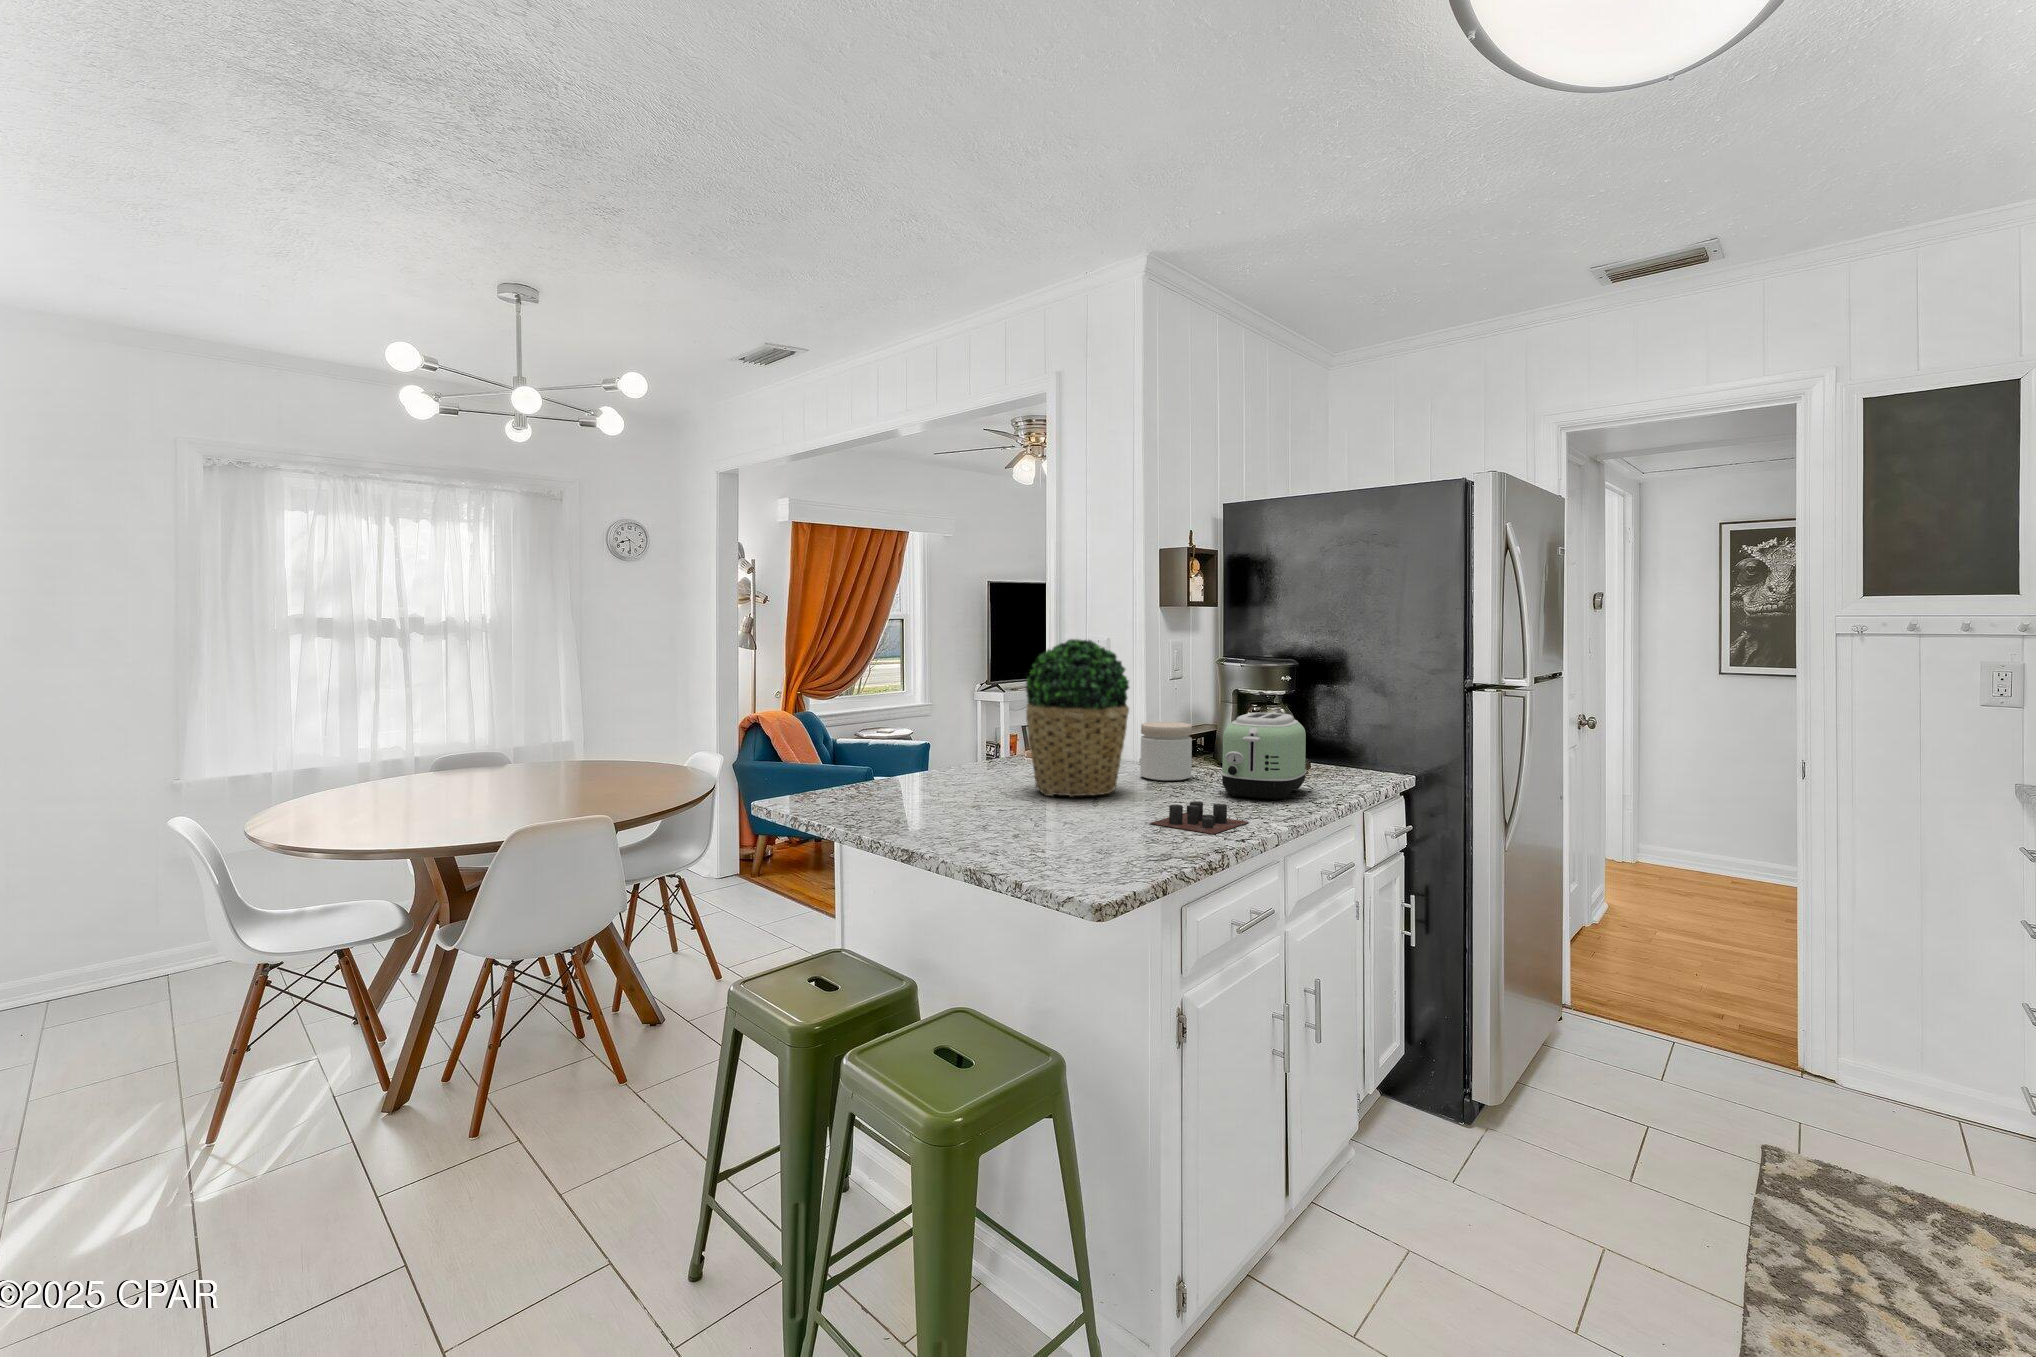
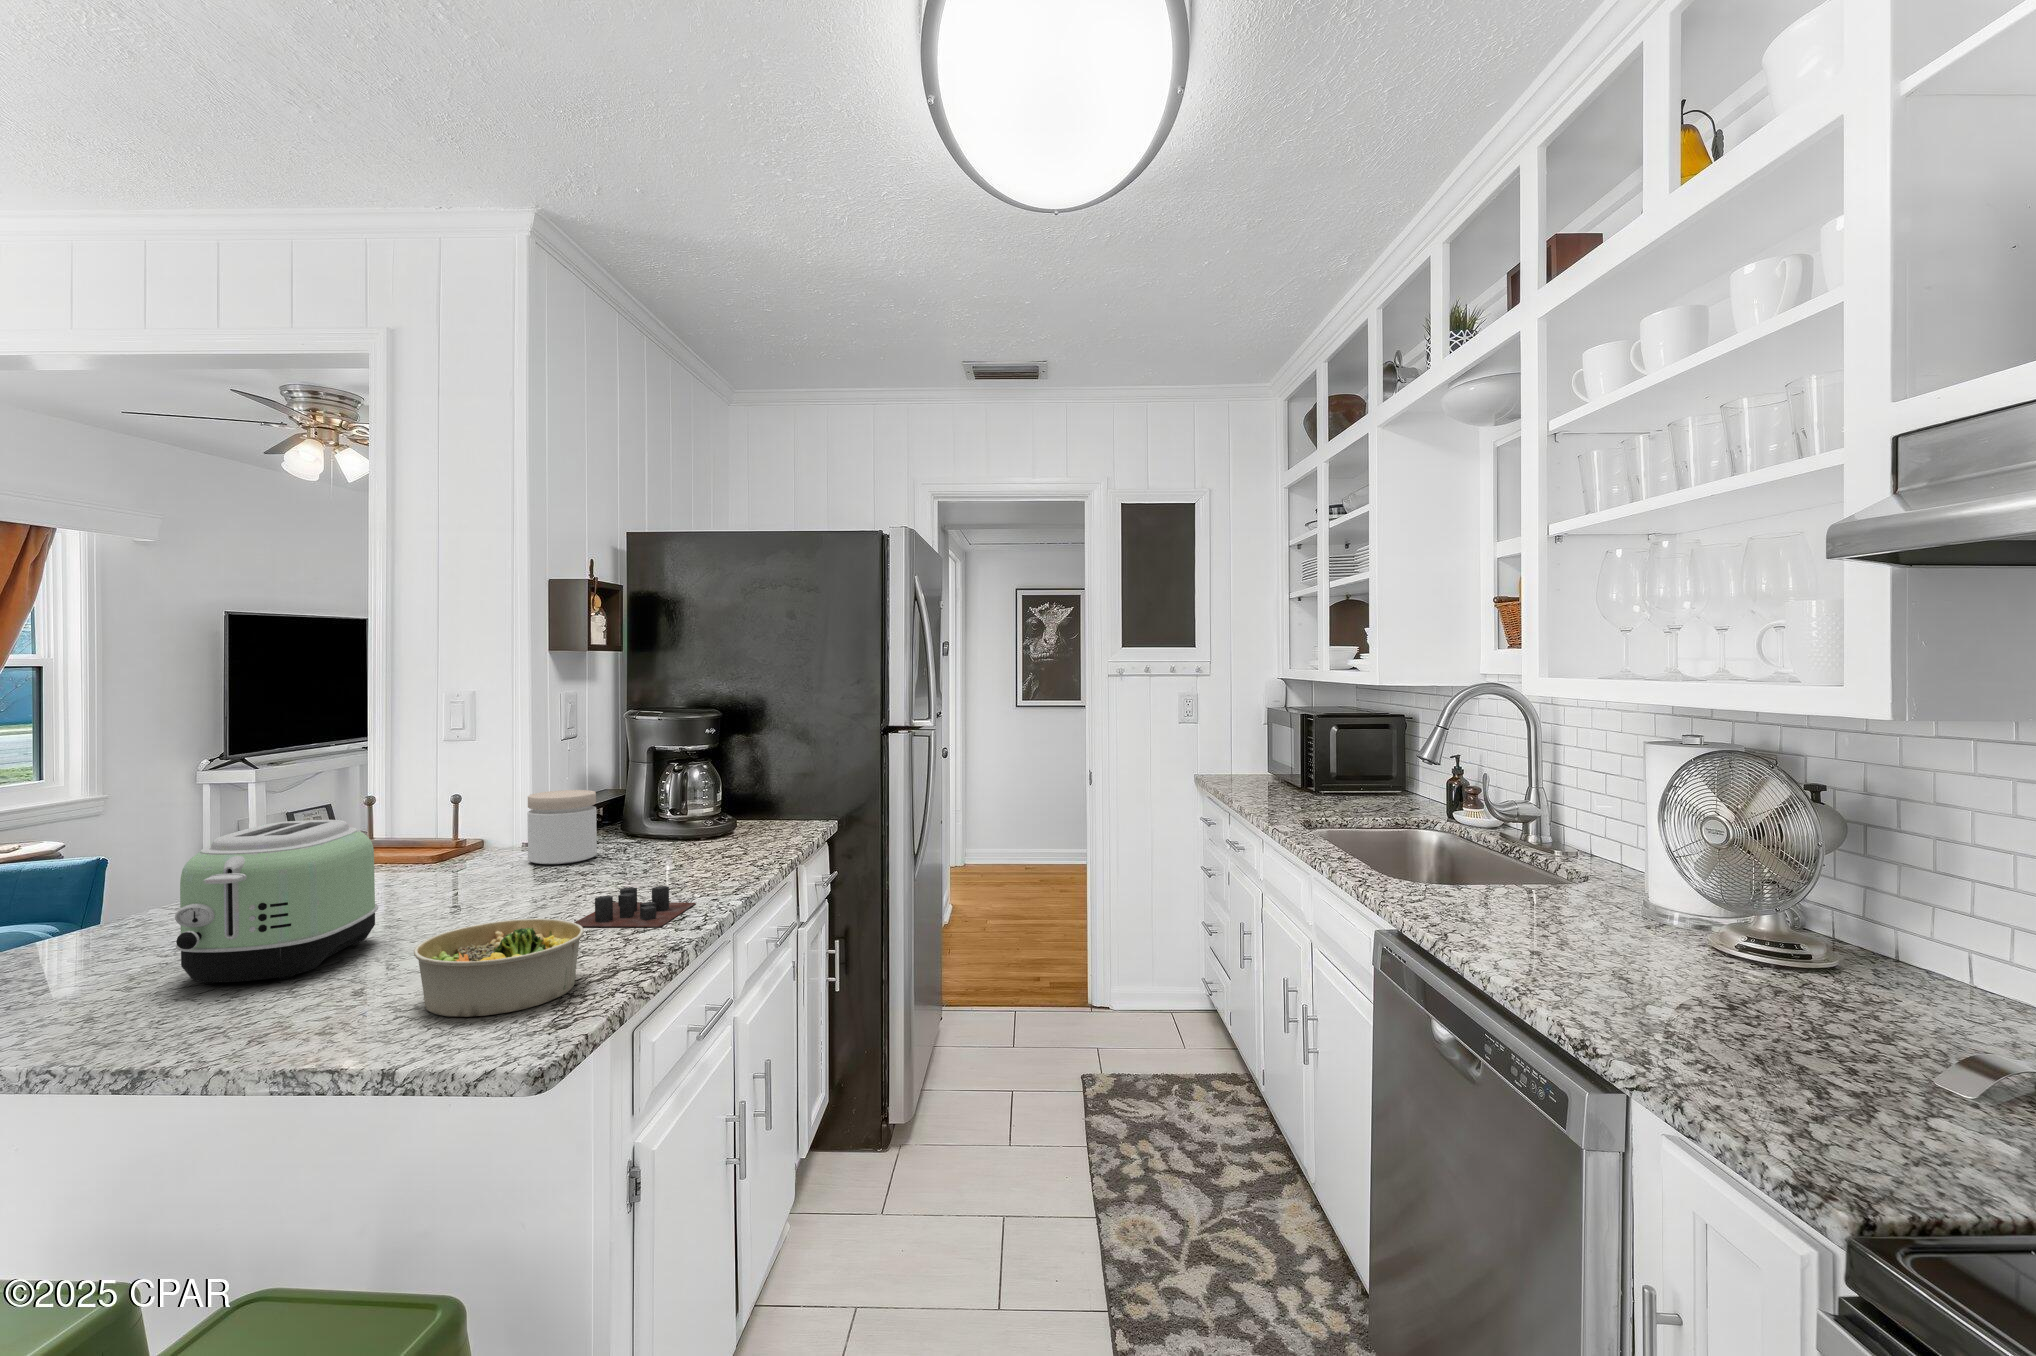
potted plant: present [1026,639,1129,797] -> none [353,691,519,909]
toaster: present [1221,712,1307,800] -> present [175,820,378,984]
bowl: none [1040,807,1146,868] -> present [414,919,584,1017]

